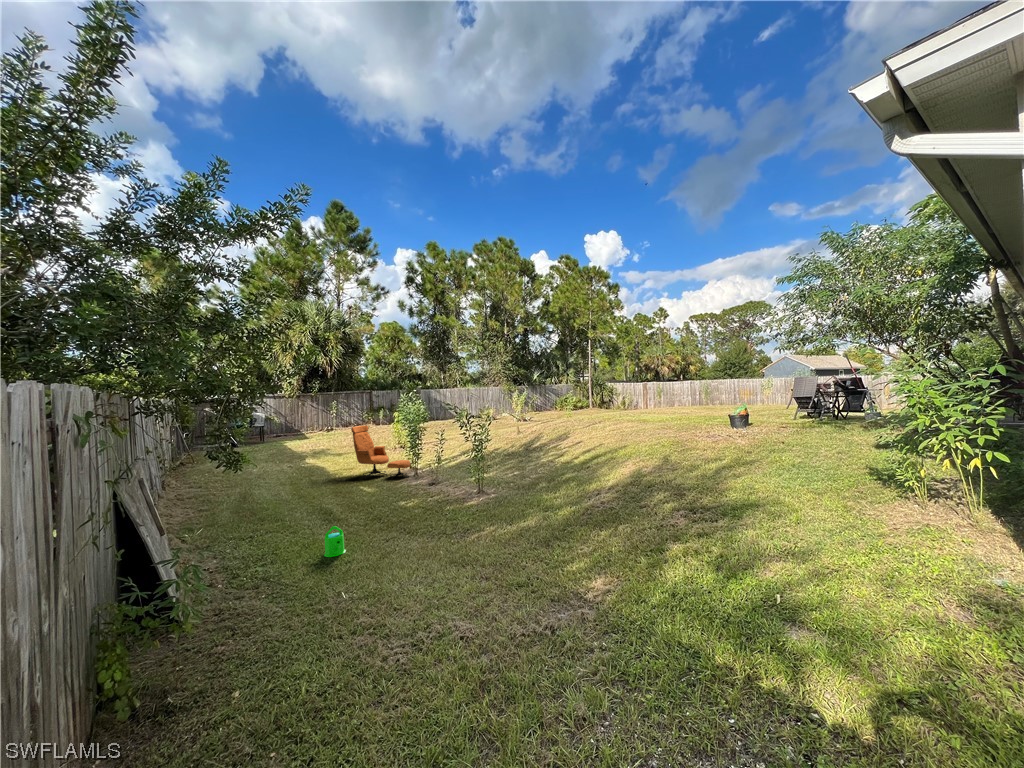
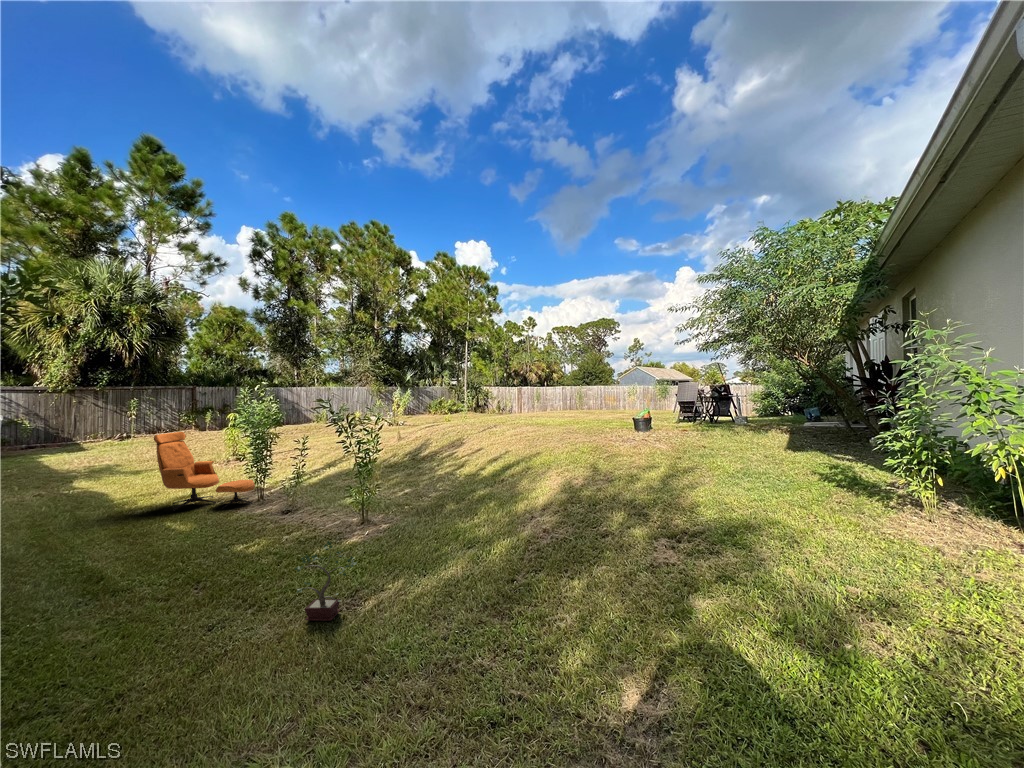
potted plant: none [428,492,463,541] -> present [295,541,357,621]
watering can: present [324,526,346,557] -> none [53,635,115,705]

